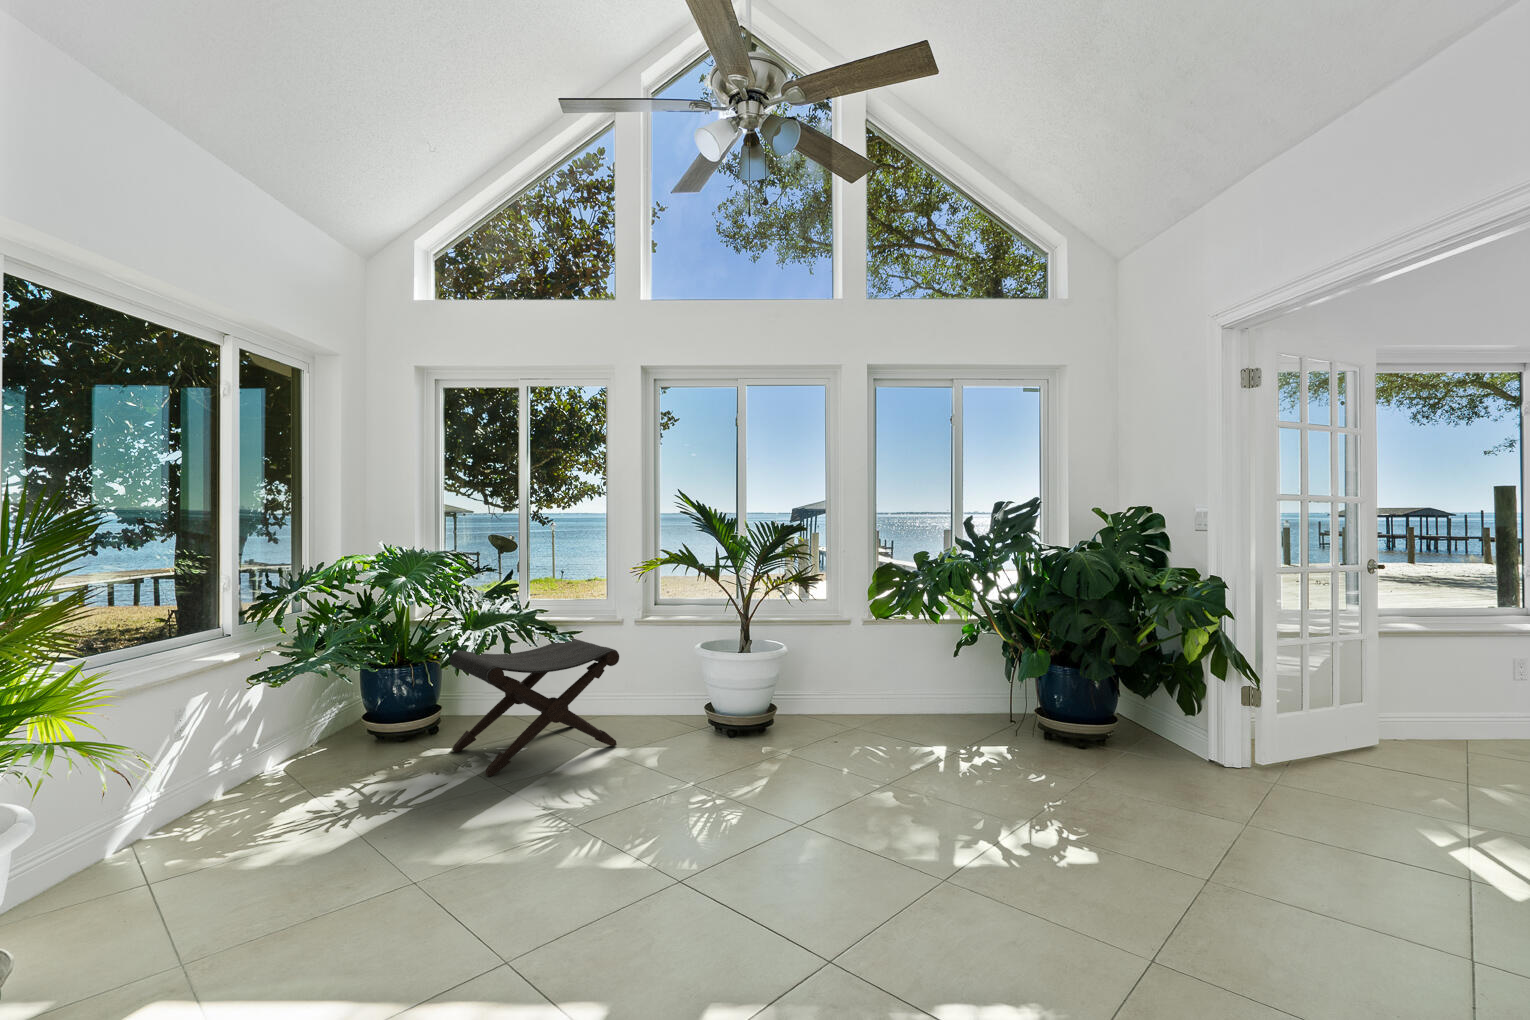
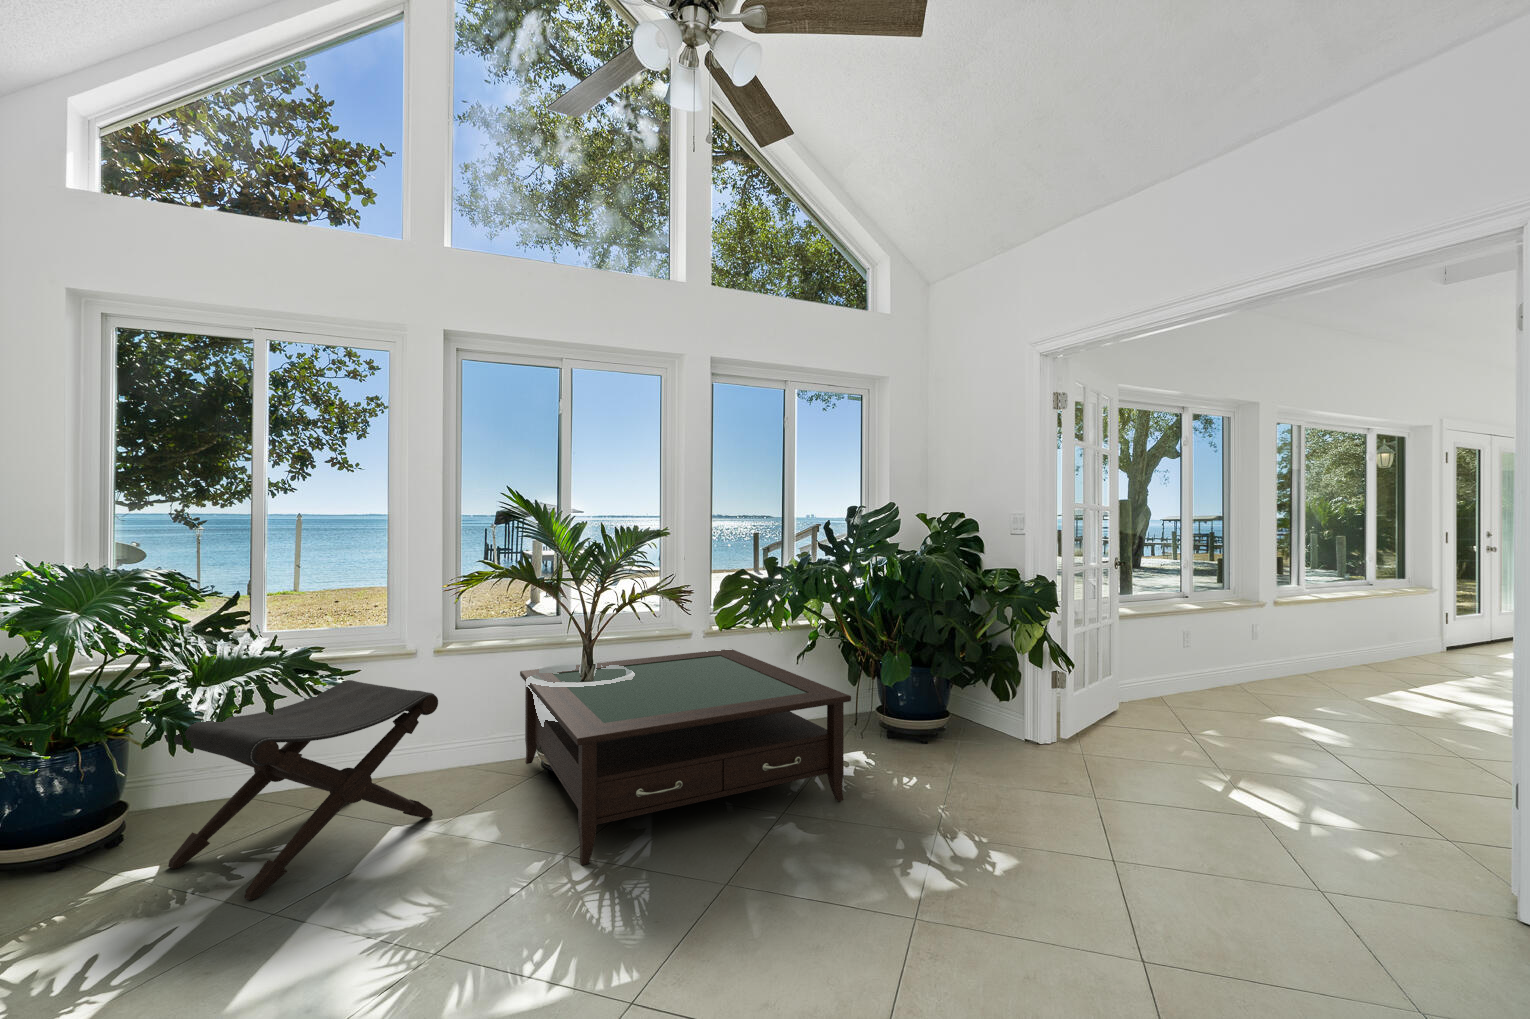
coffee table: none [695,638,959,793] -> present [520,649,851,865]

